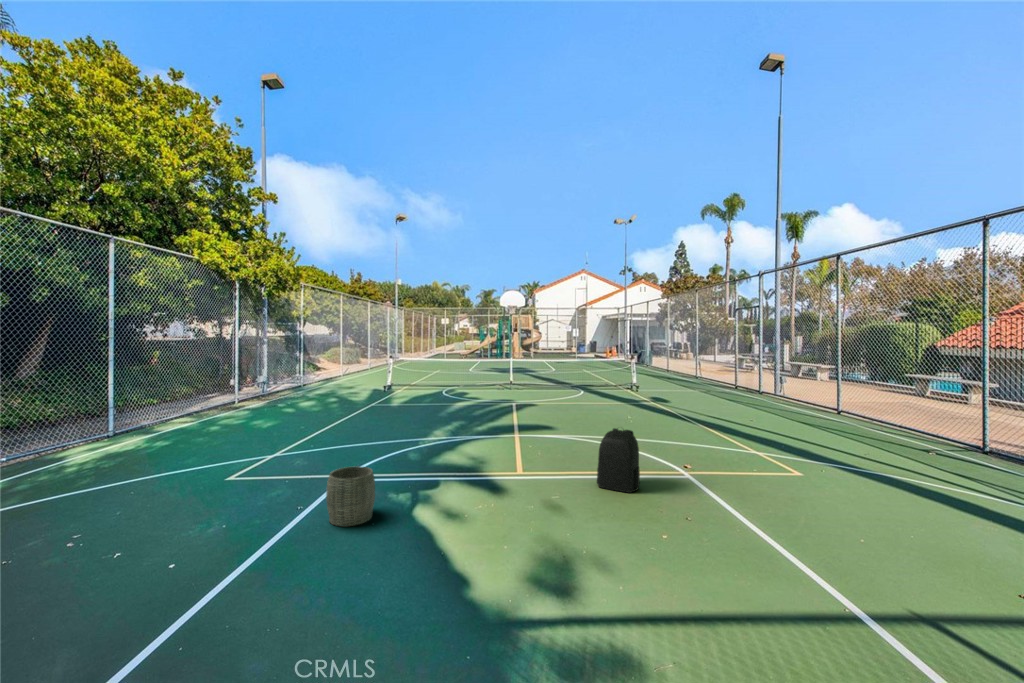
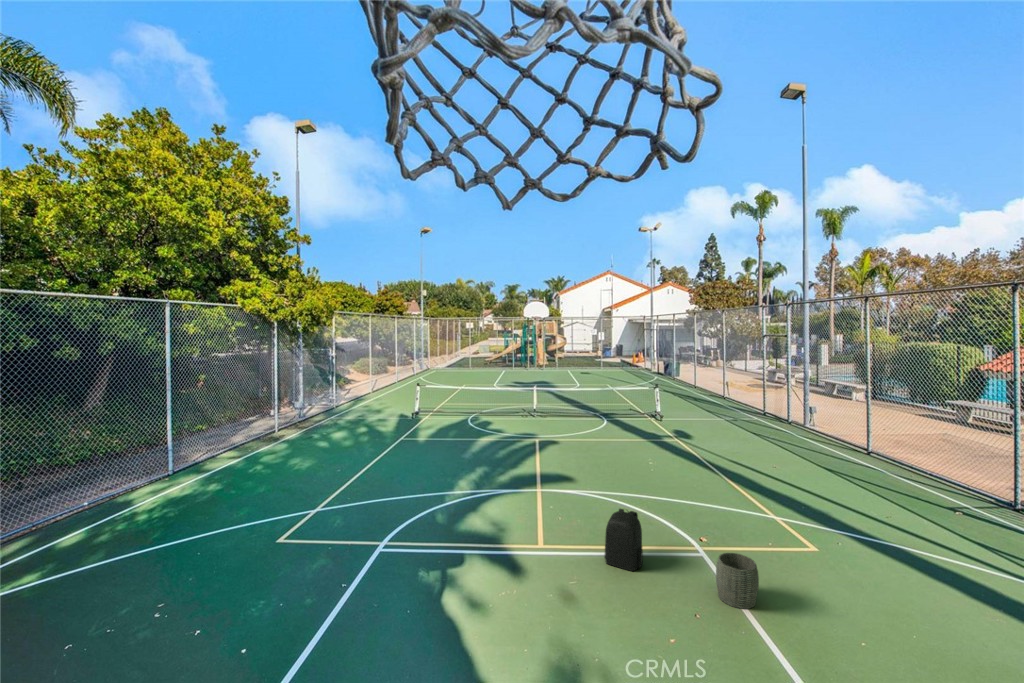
woven basket: present [326,466,375,527] -> present [716,553,759,609]

